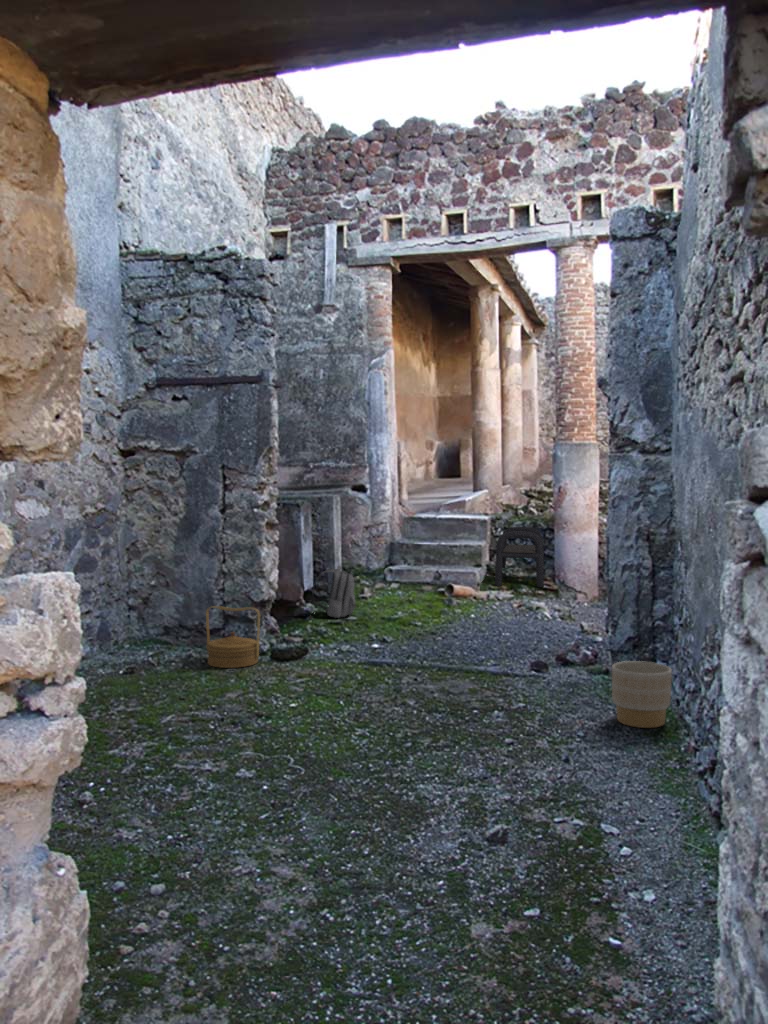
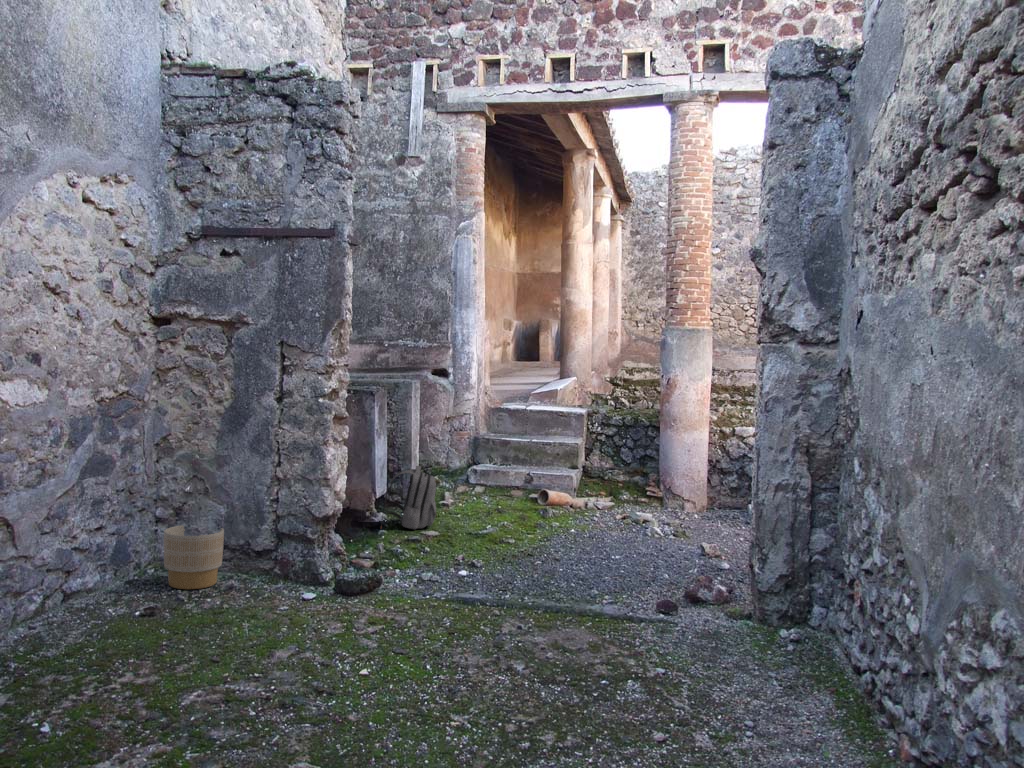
bench: present [495,527,544,587] -> none [592,421,649,492]
woven basket: present [206,606,260,668] -> none [252,521,323,604]
planter: present [612,661,672,728] -> present [164,525,224,589]

